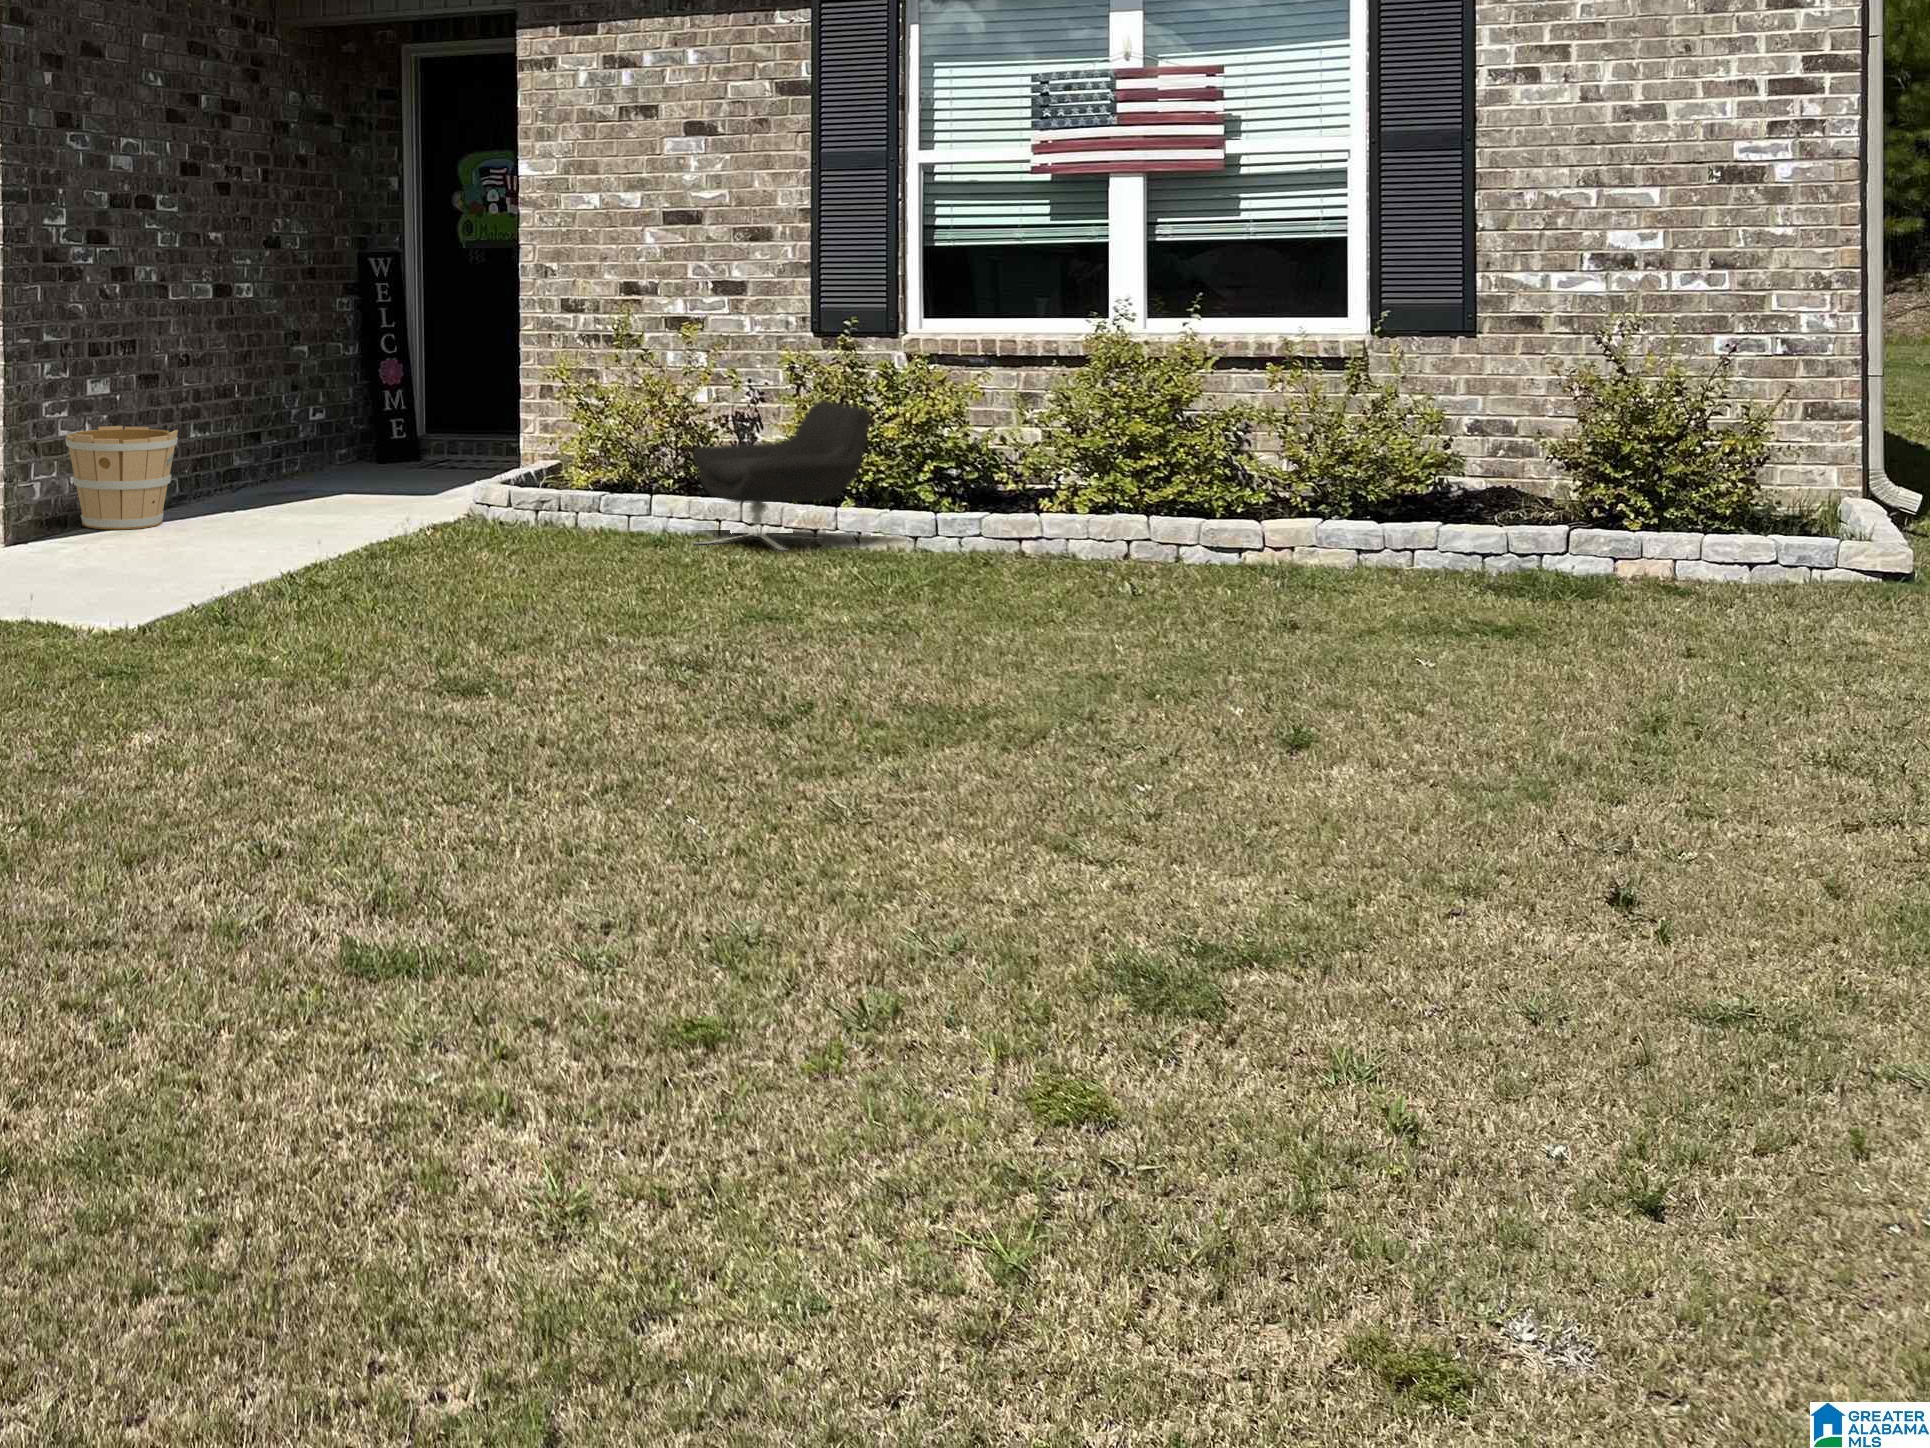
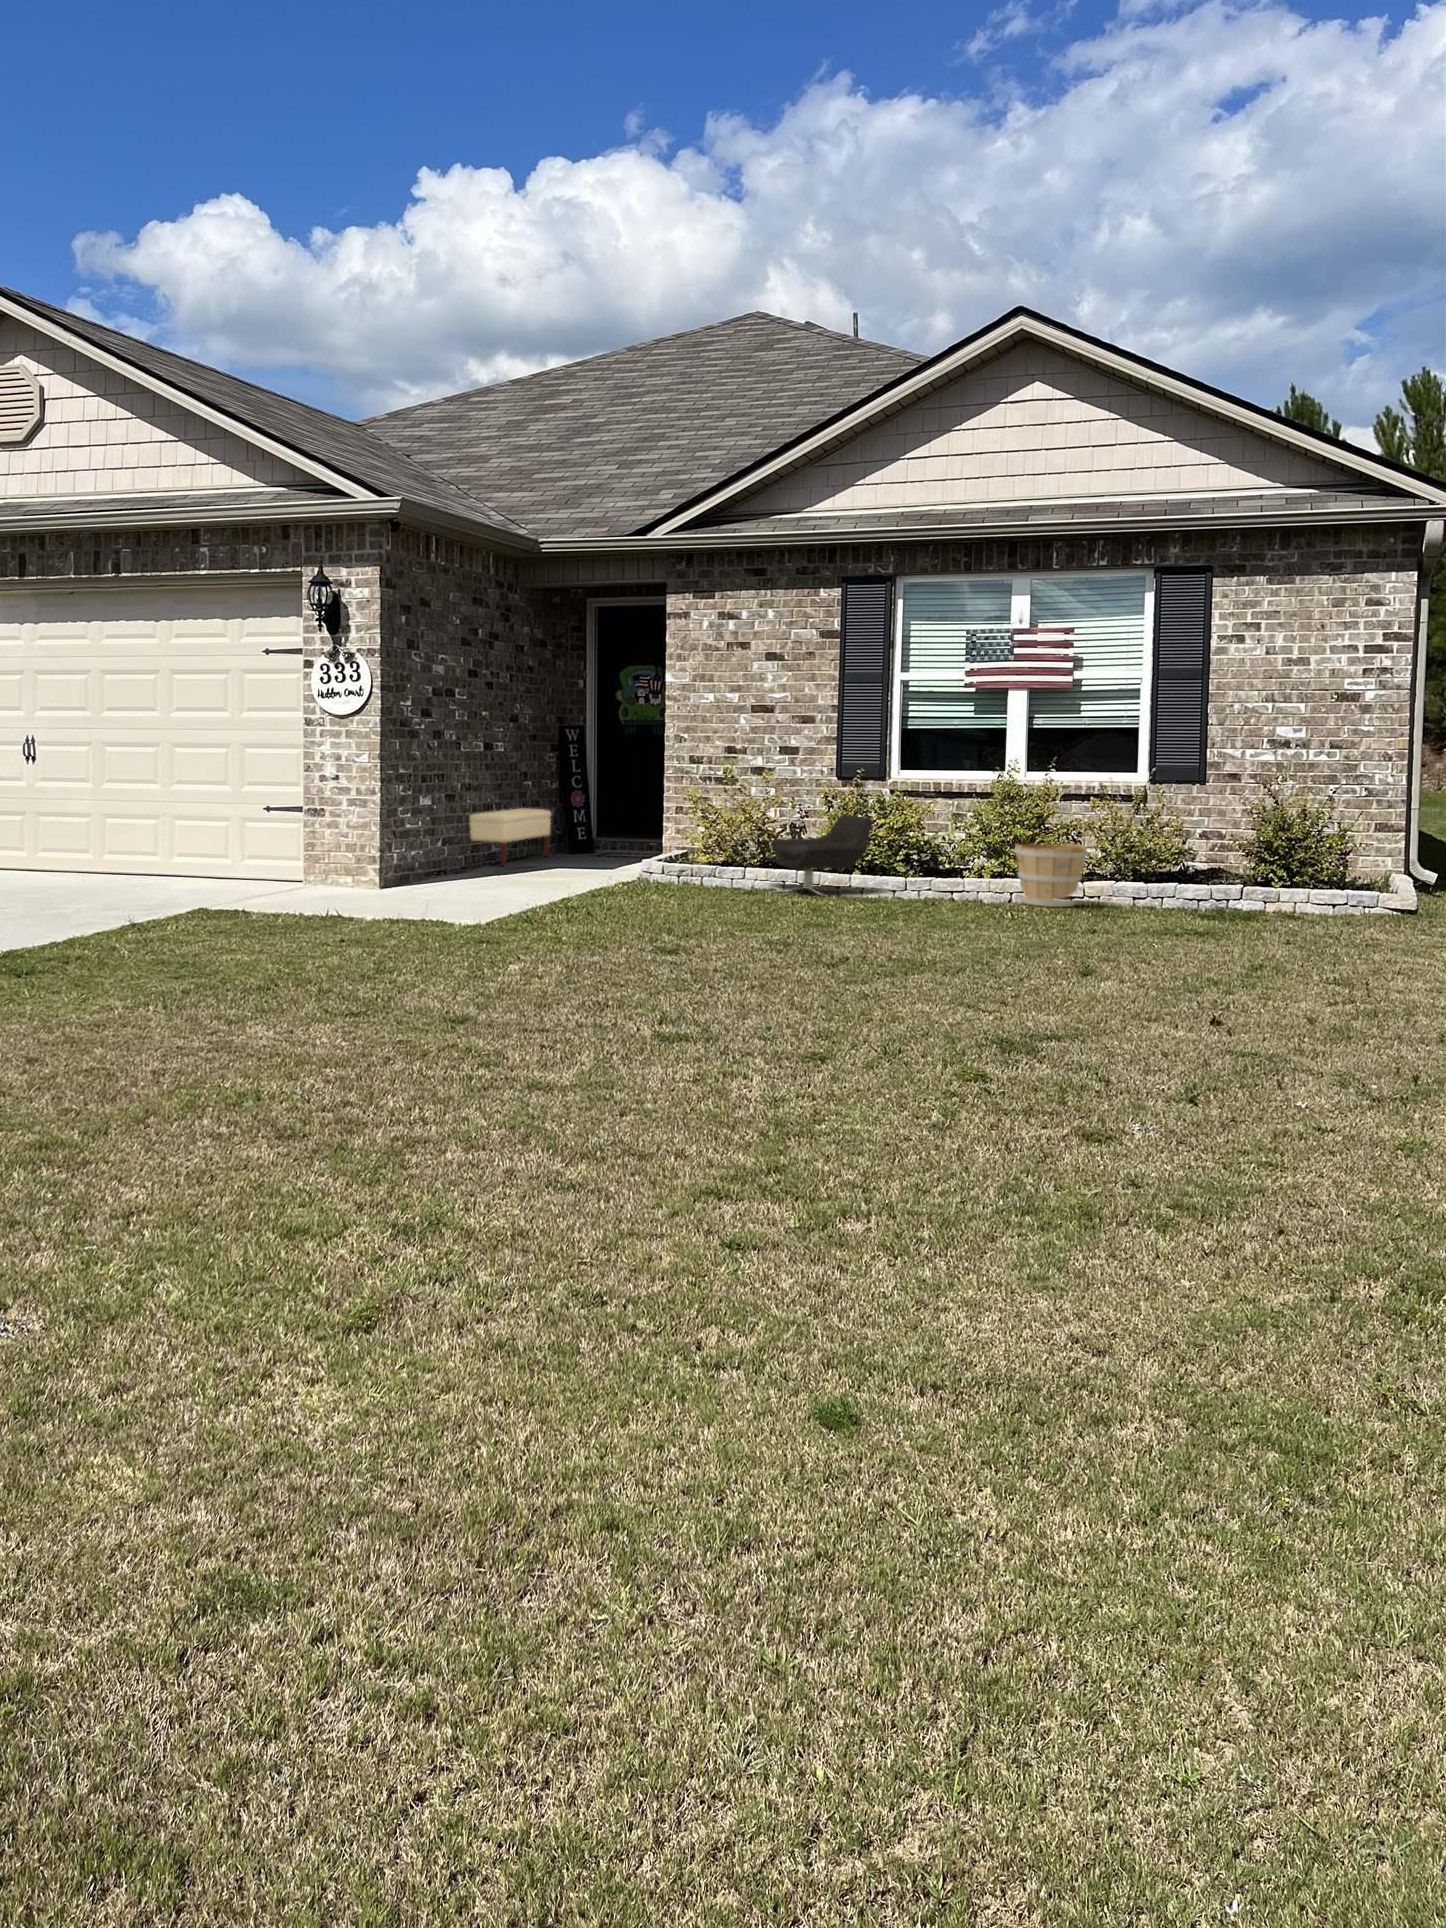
bench: none [182,393,334,495] -> present [469,808,551,865]
wooden bucket: present [65,426,178,530] -> present [1014,843,1088,907]

